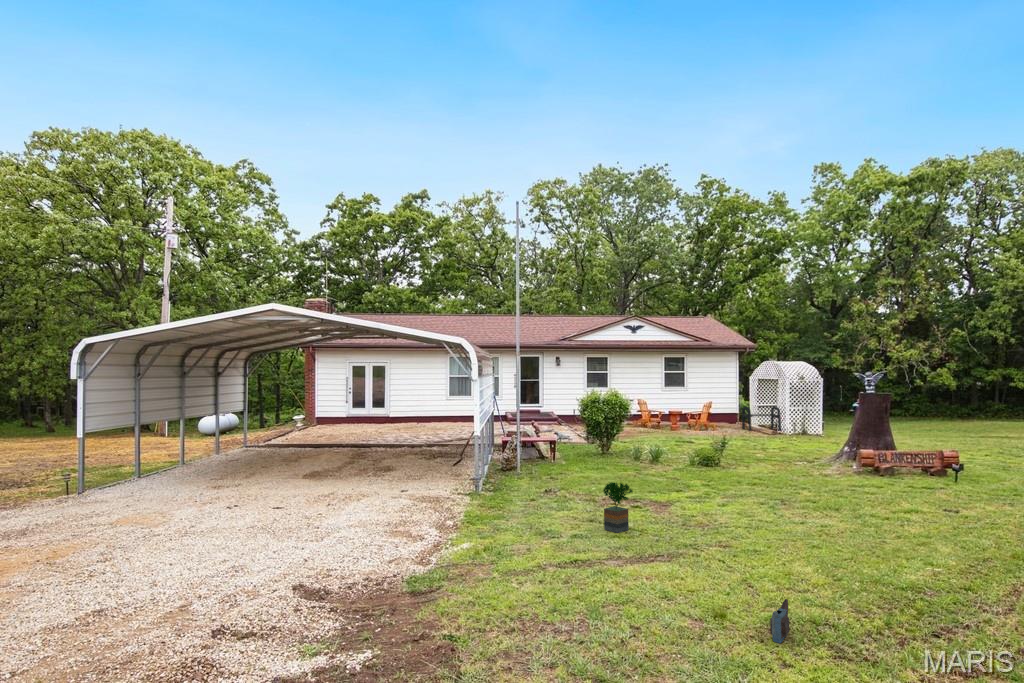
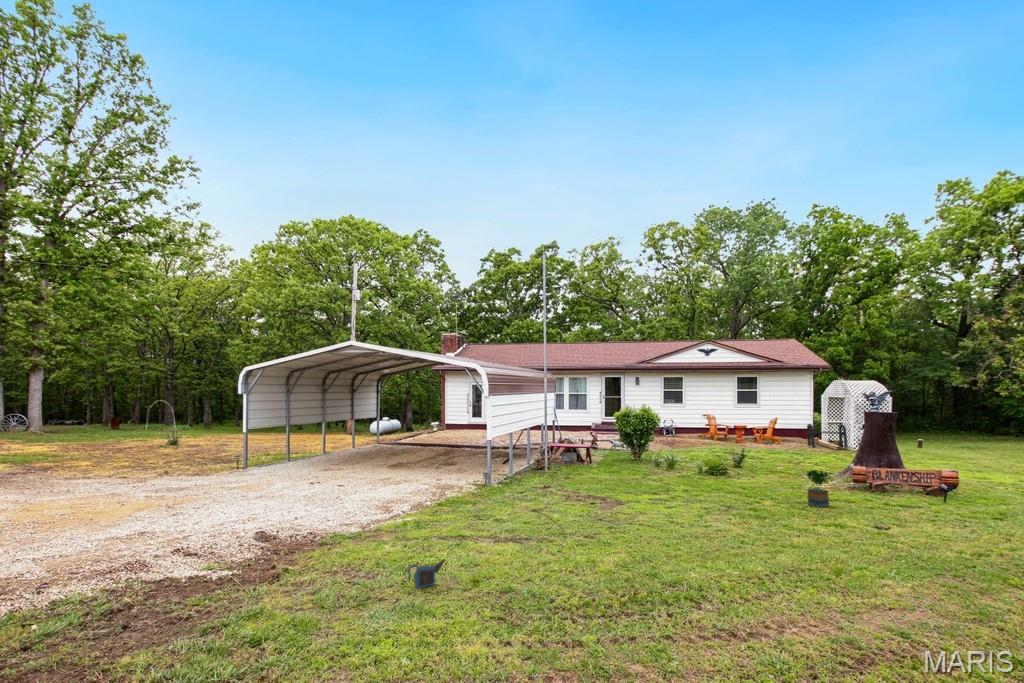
potted tree: present [603,482,632,533] -> present [807,470,831,507]
watering can: present [770,599,790,643] -> present [408,560,445,588]

